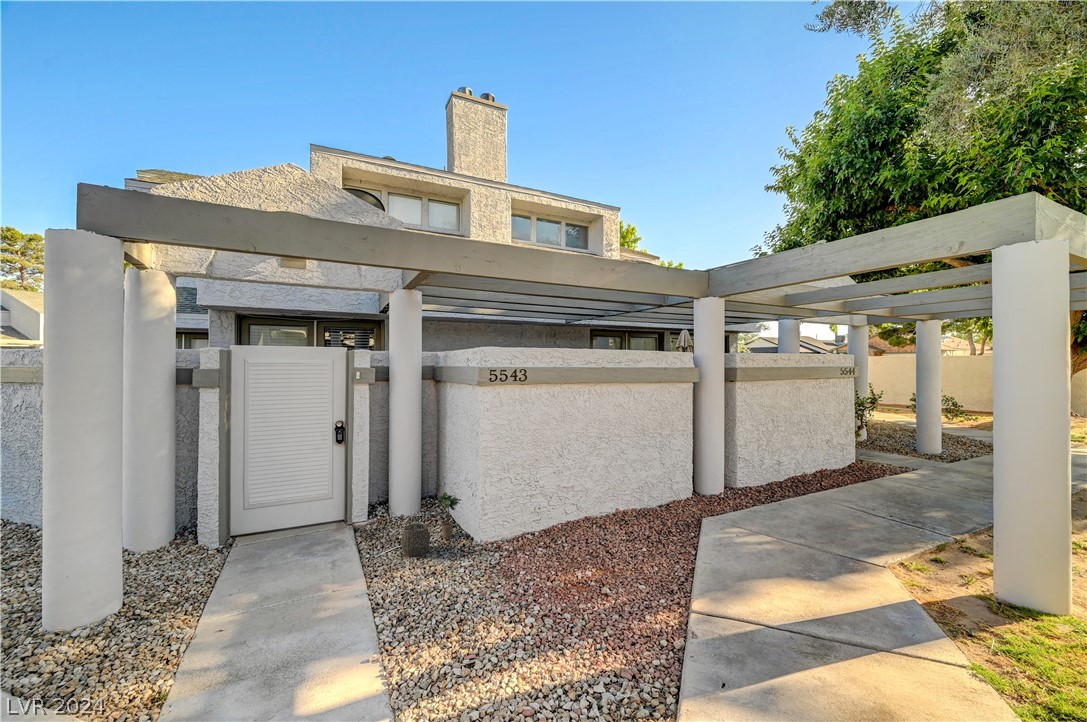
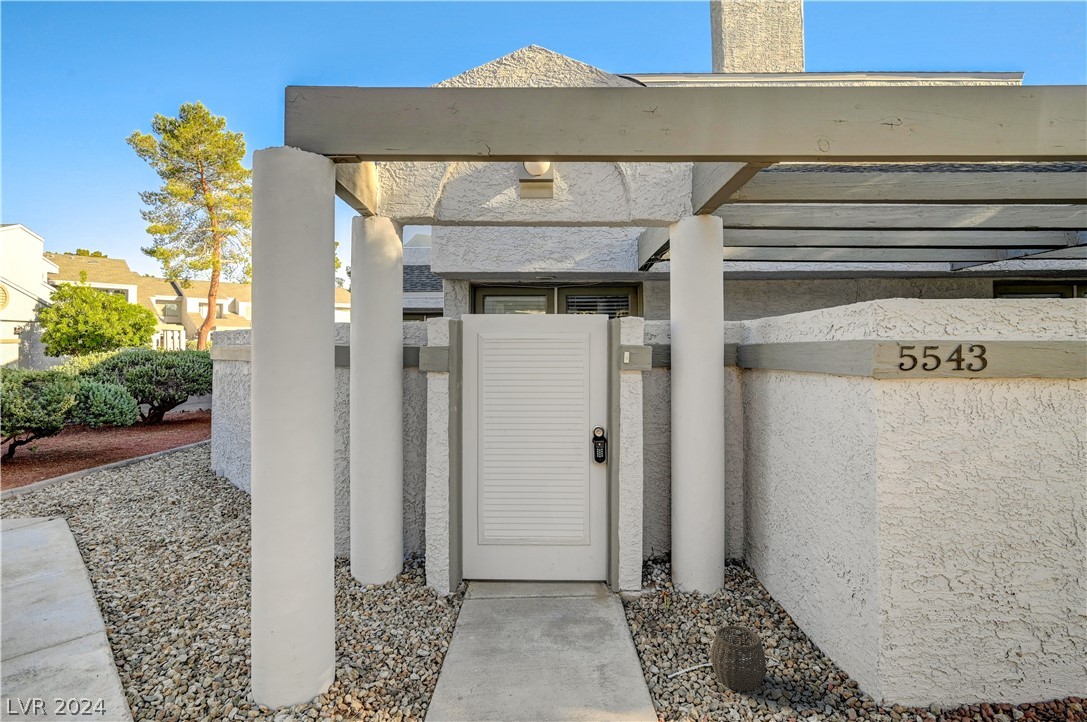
potted plant: present [438,492,461,538] -> none [766,572,820,661]

